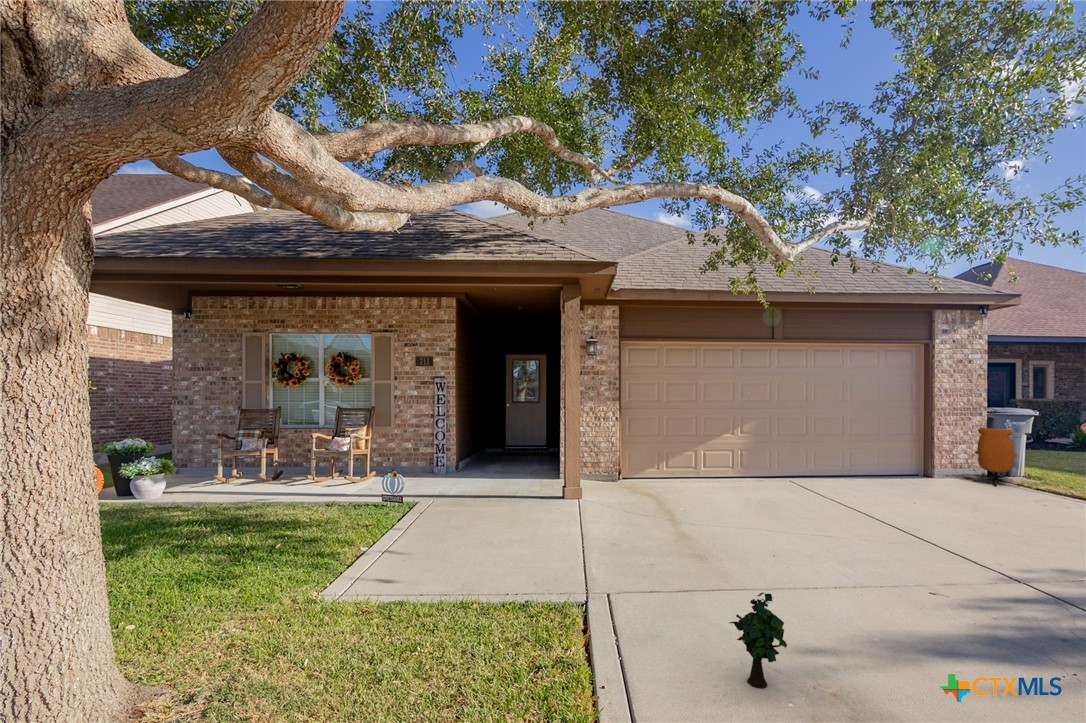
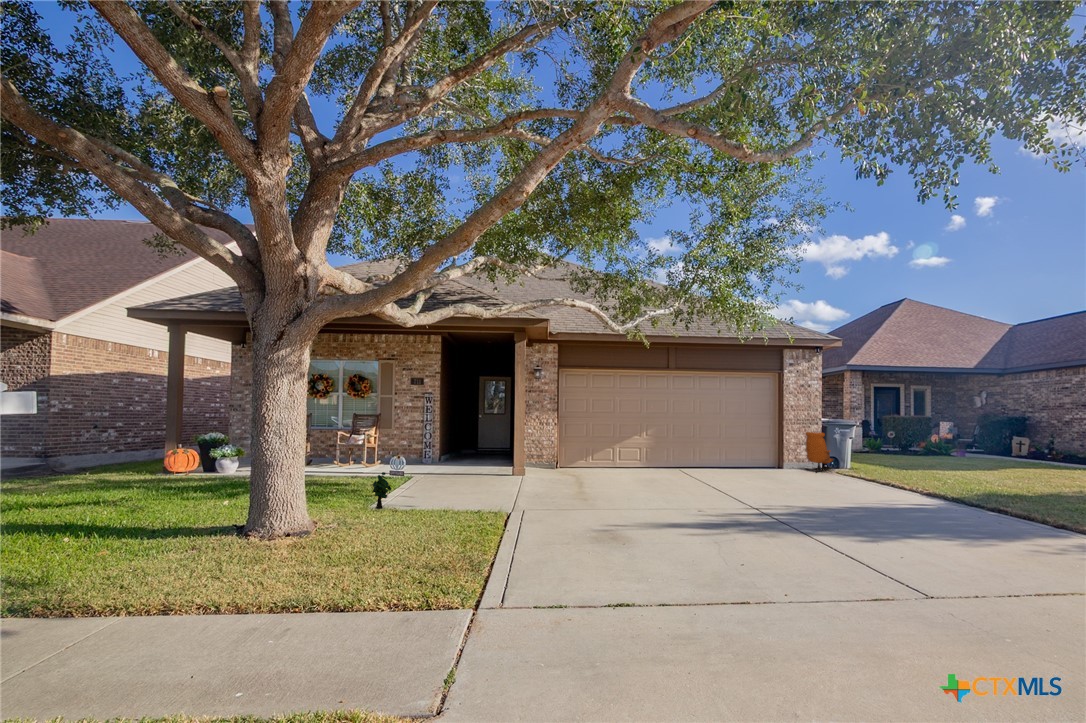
decorative plant: present [730,593,787,688] -> present [372,472,391,509]

